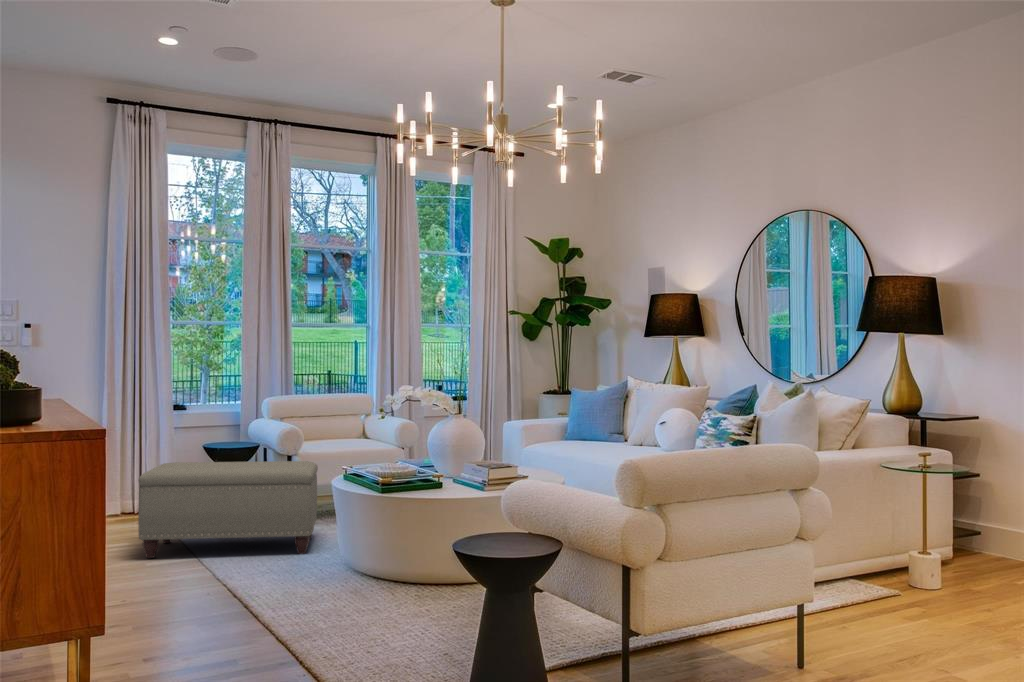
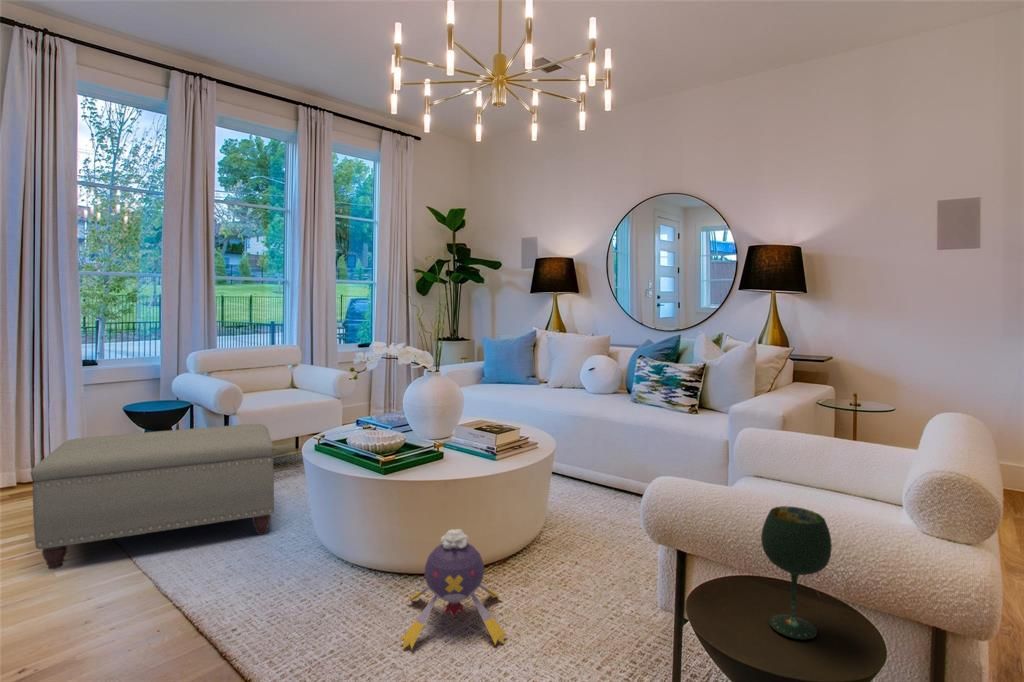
wine glass: none [499,468,536,541] -> present [761,506,832,640]
plush toy: none [365,528,461,615] -> present [400,529,507,649]

